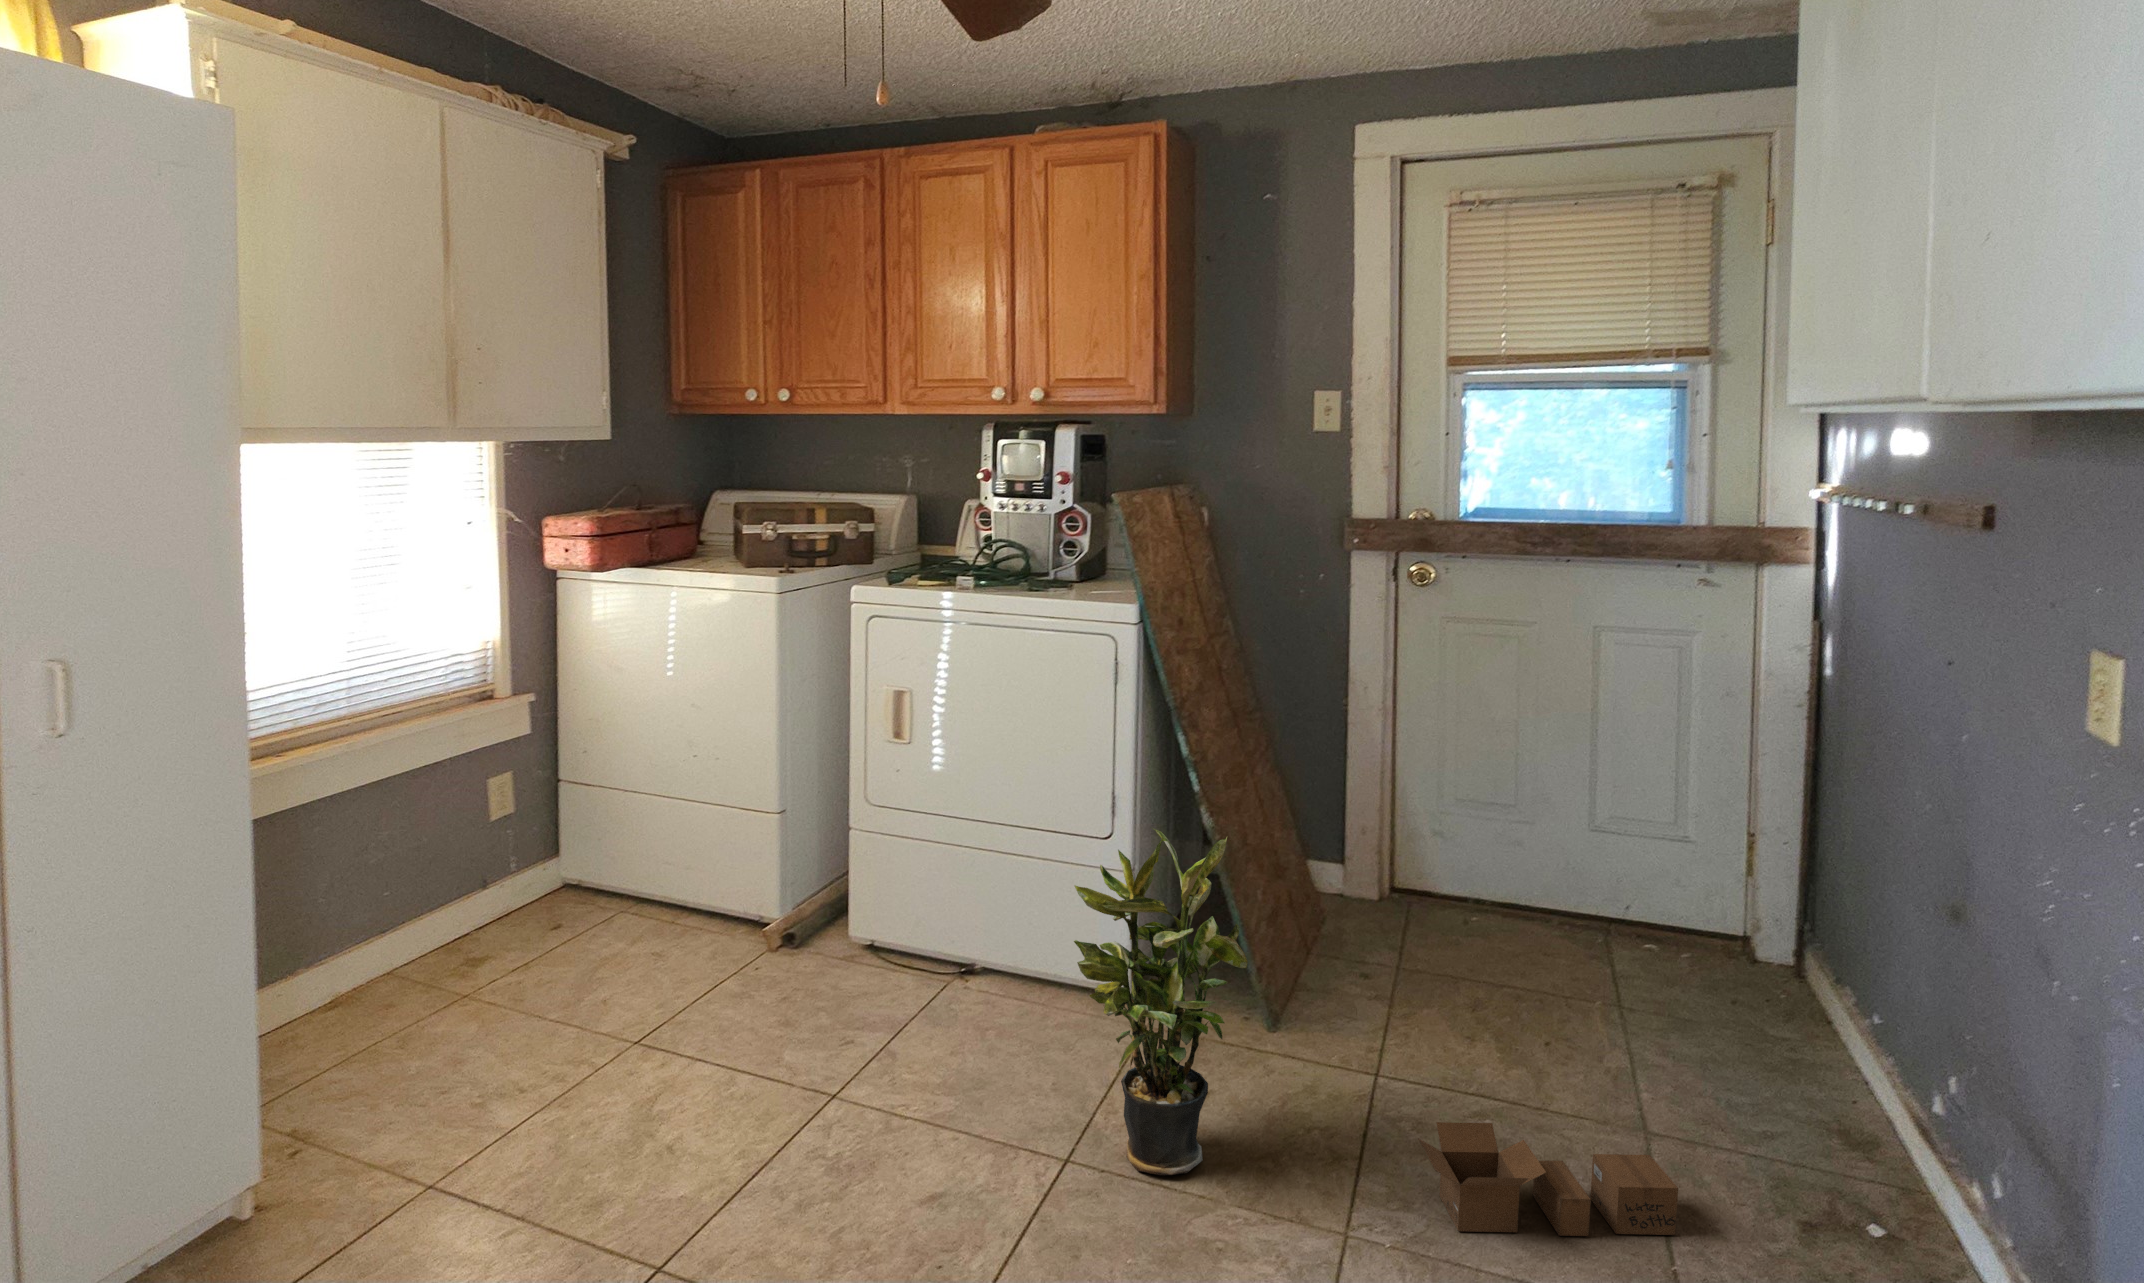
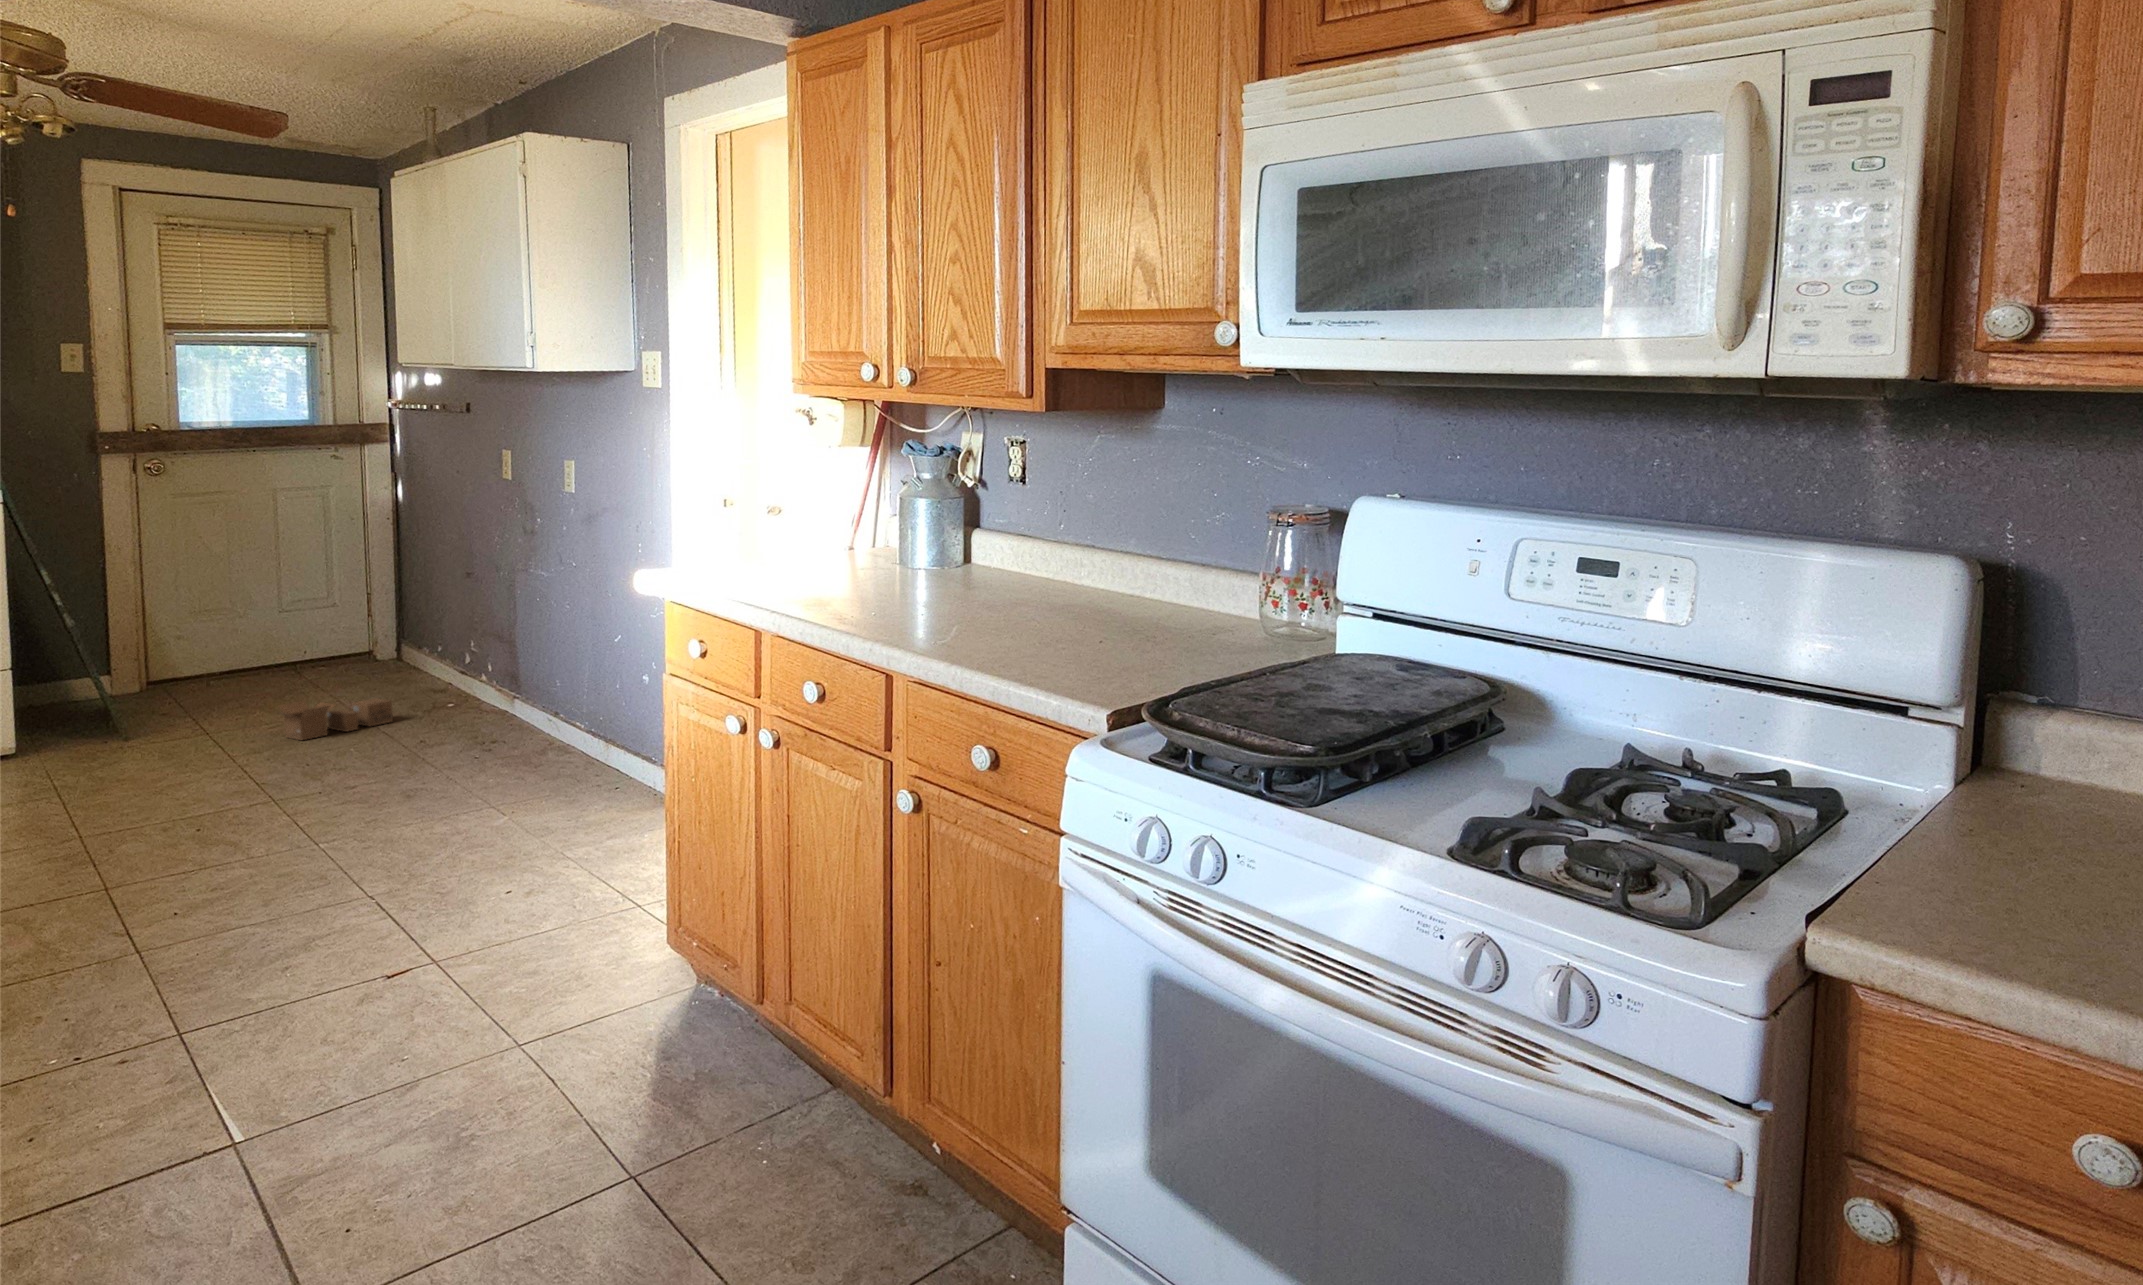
potted plant: present [1074,829,1248,1175] -> none [56,584,164,765]

